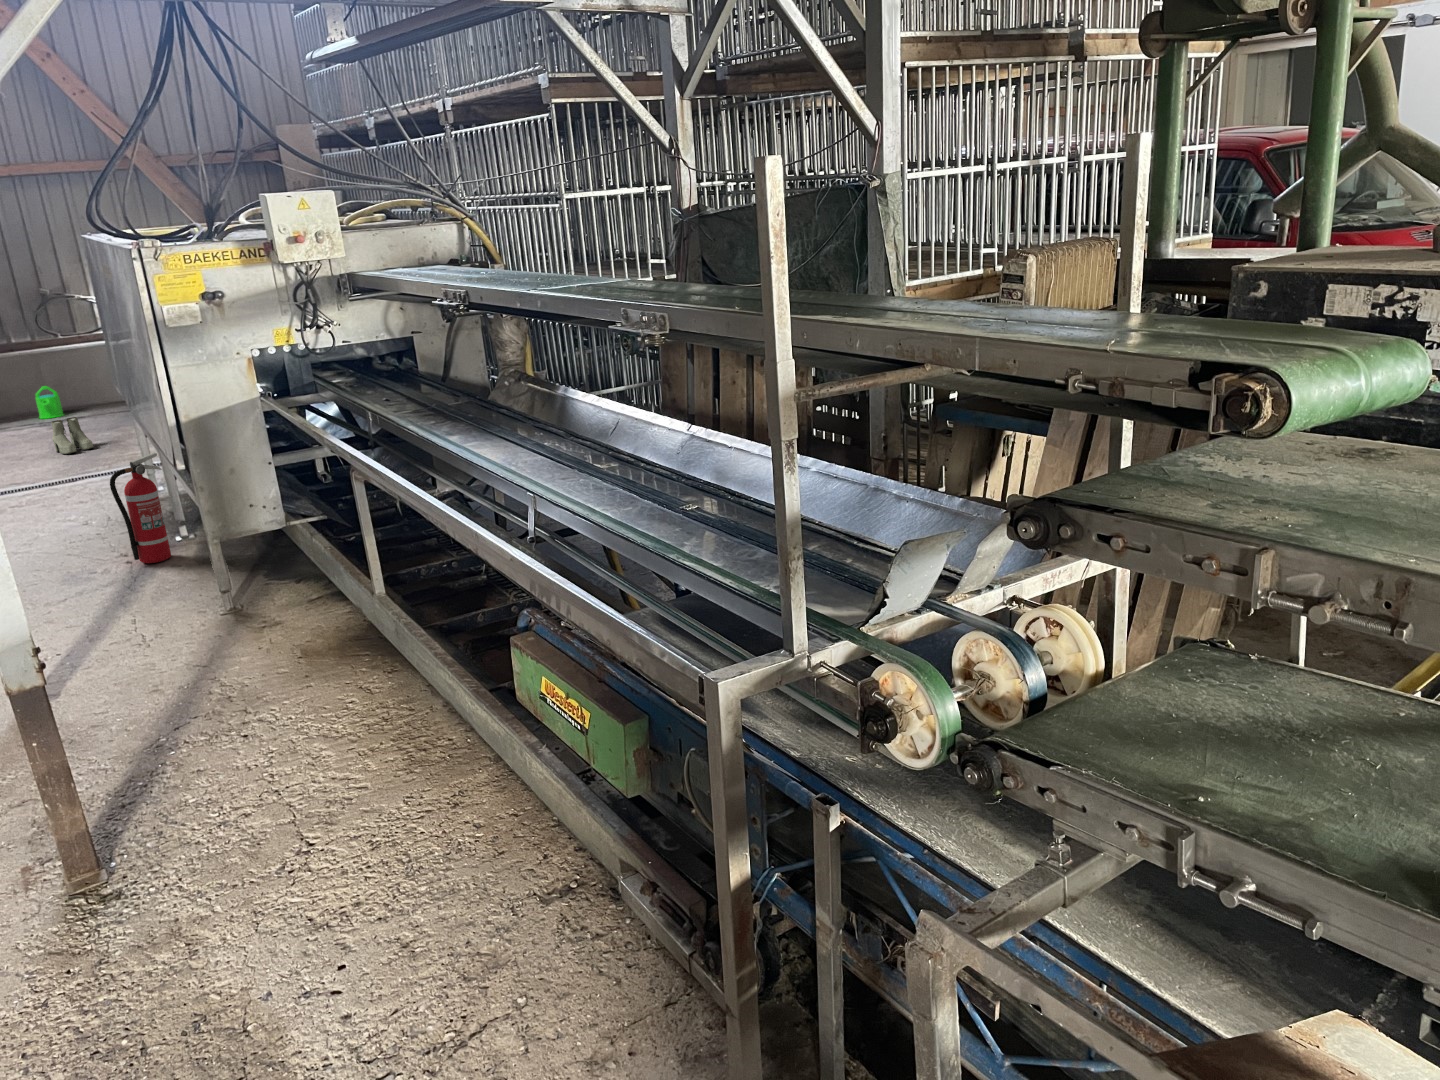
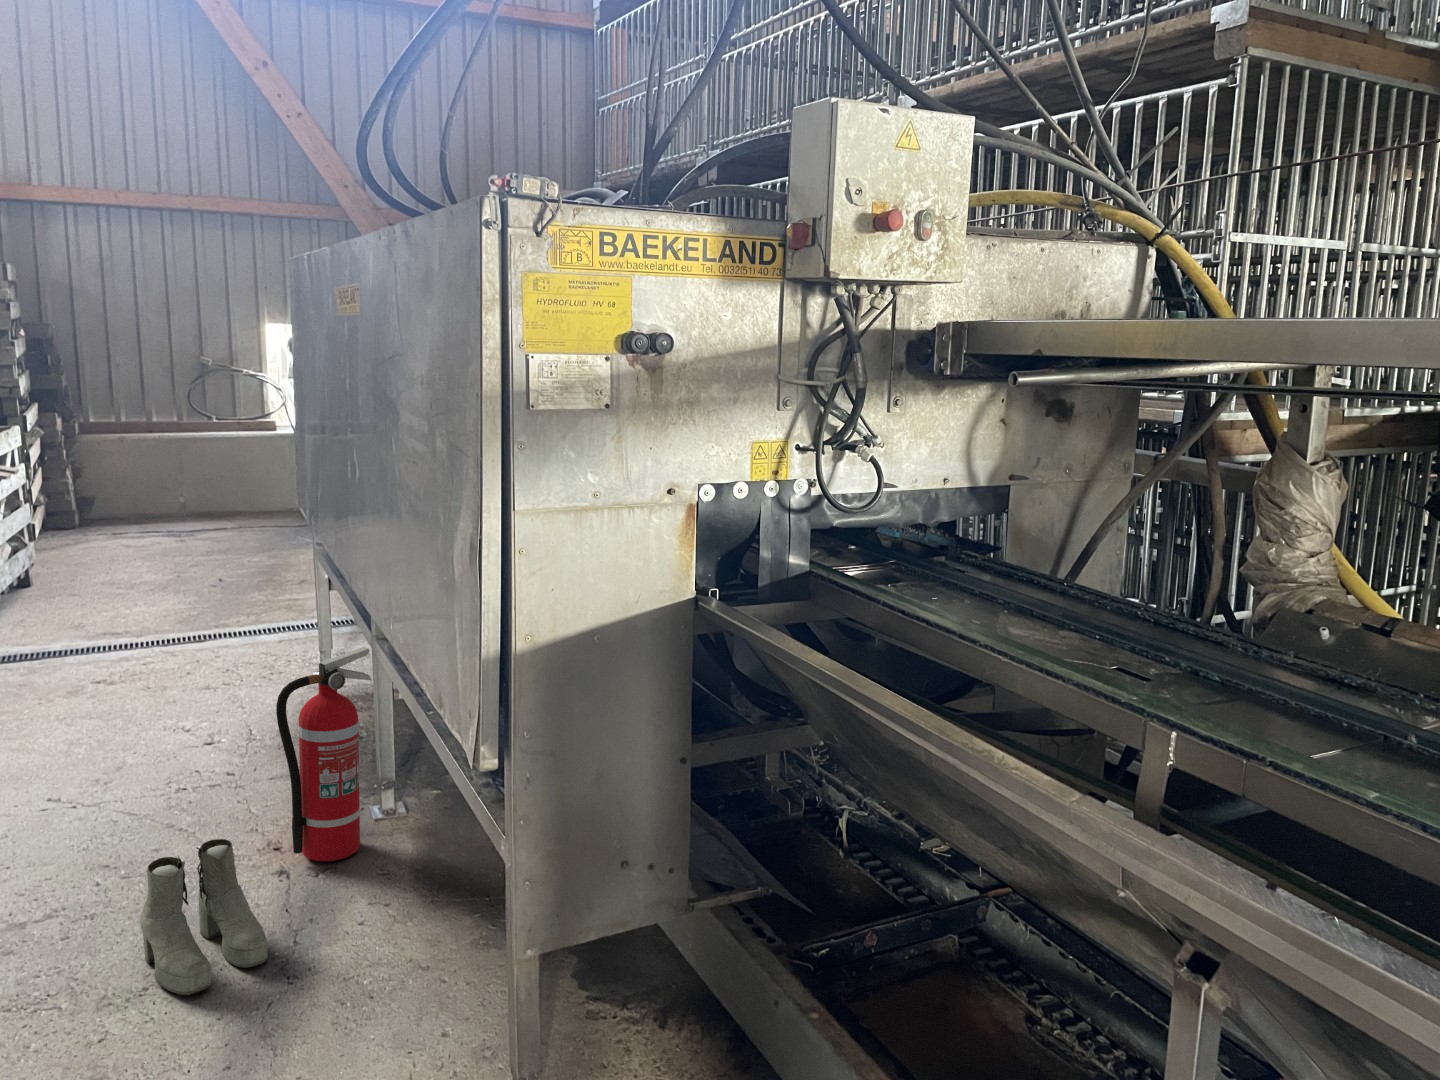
watering can: present [36,386,64,419] -> none [165,483,201,527]
boots: present [51,417,94,454] -> present [140,839,268,995]

